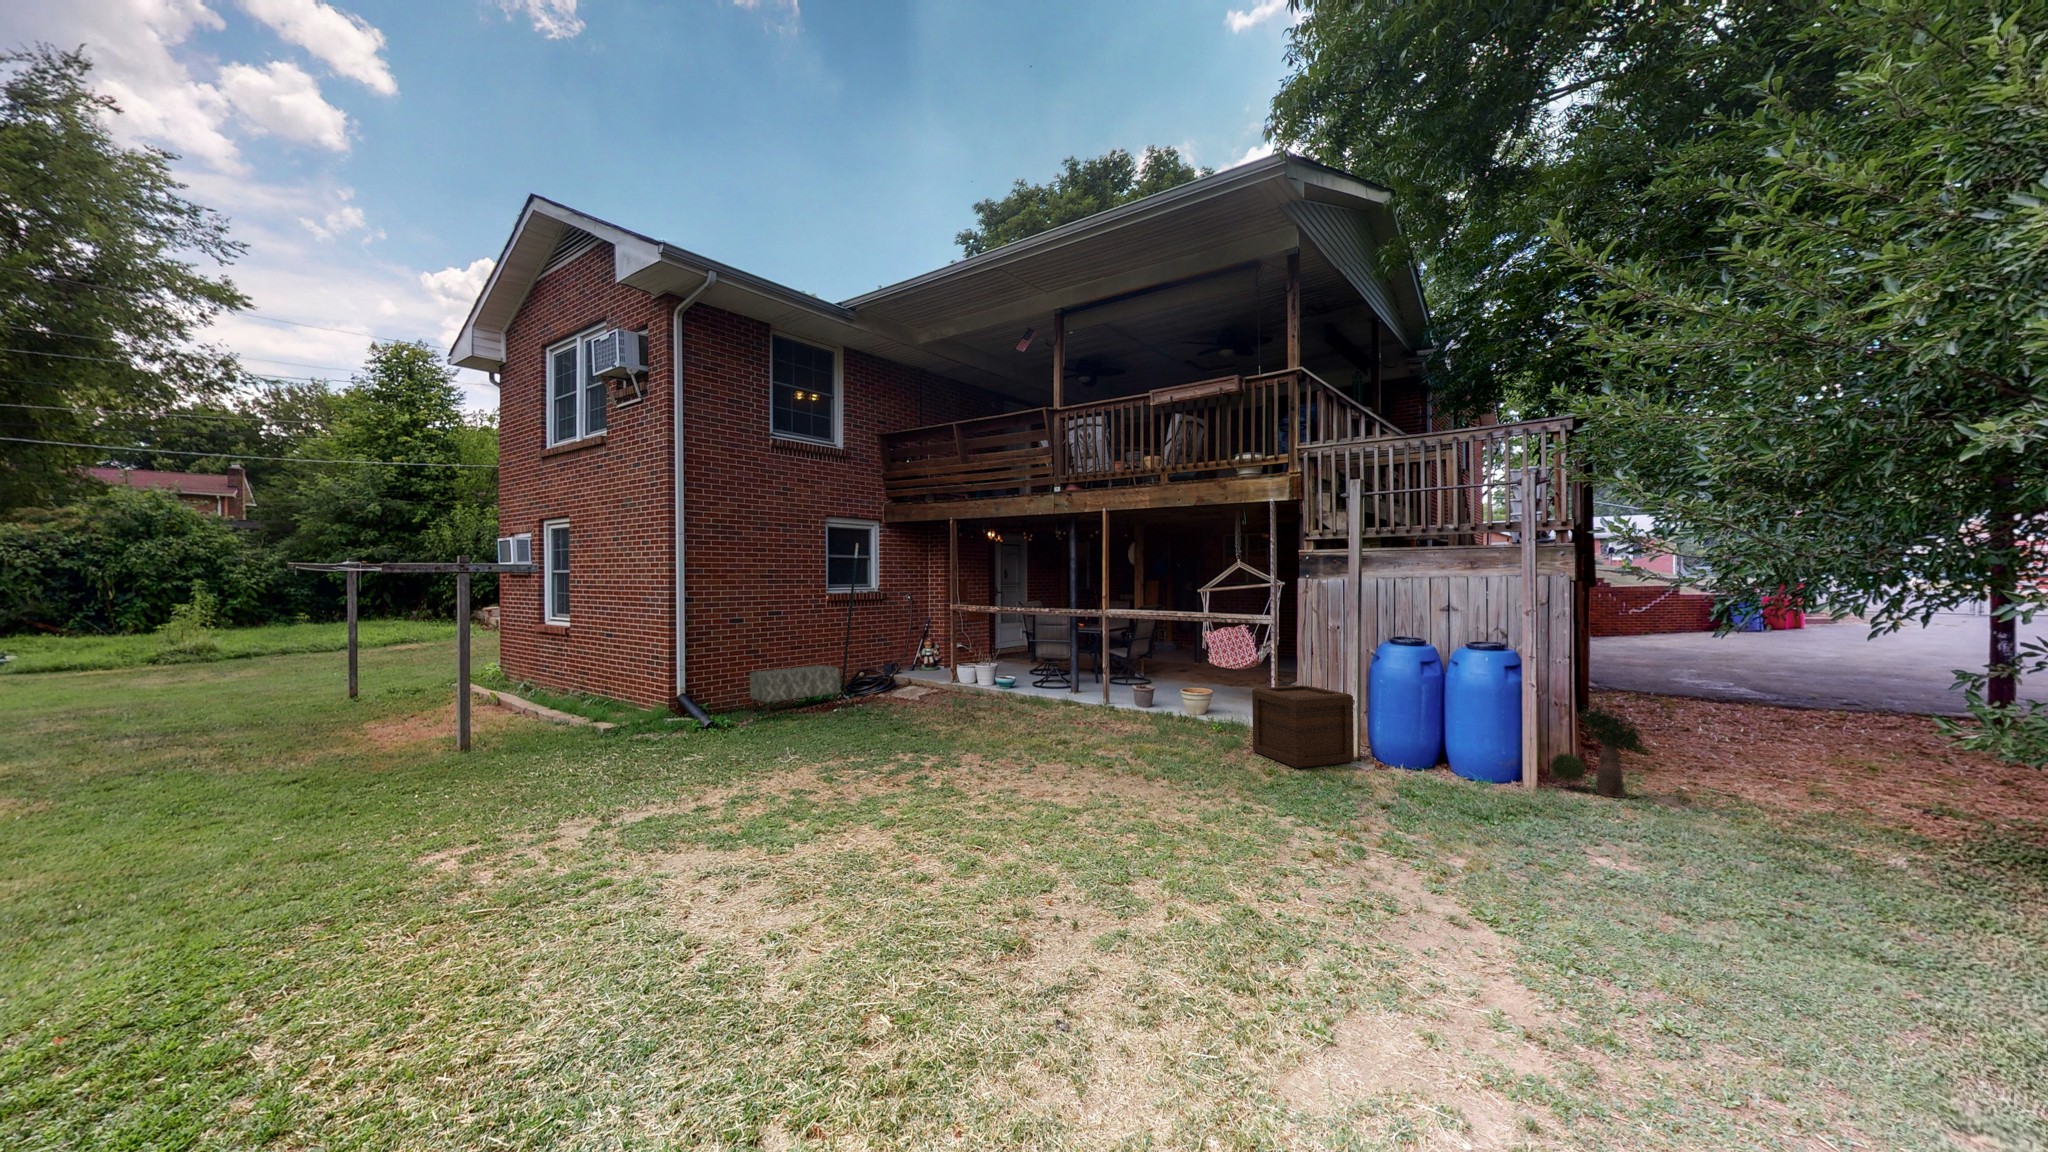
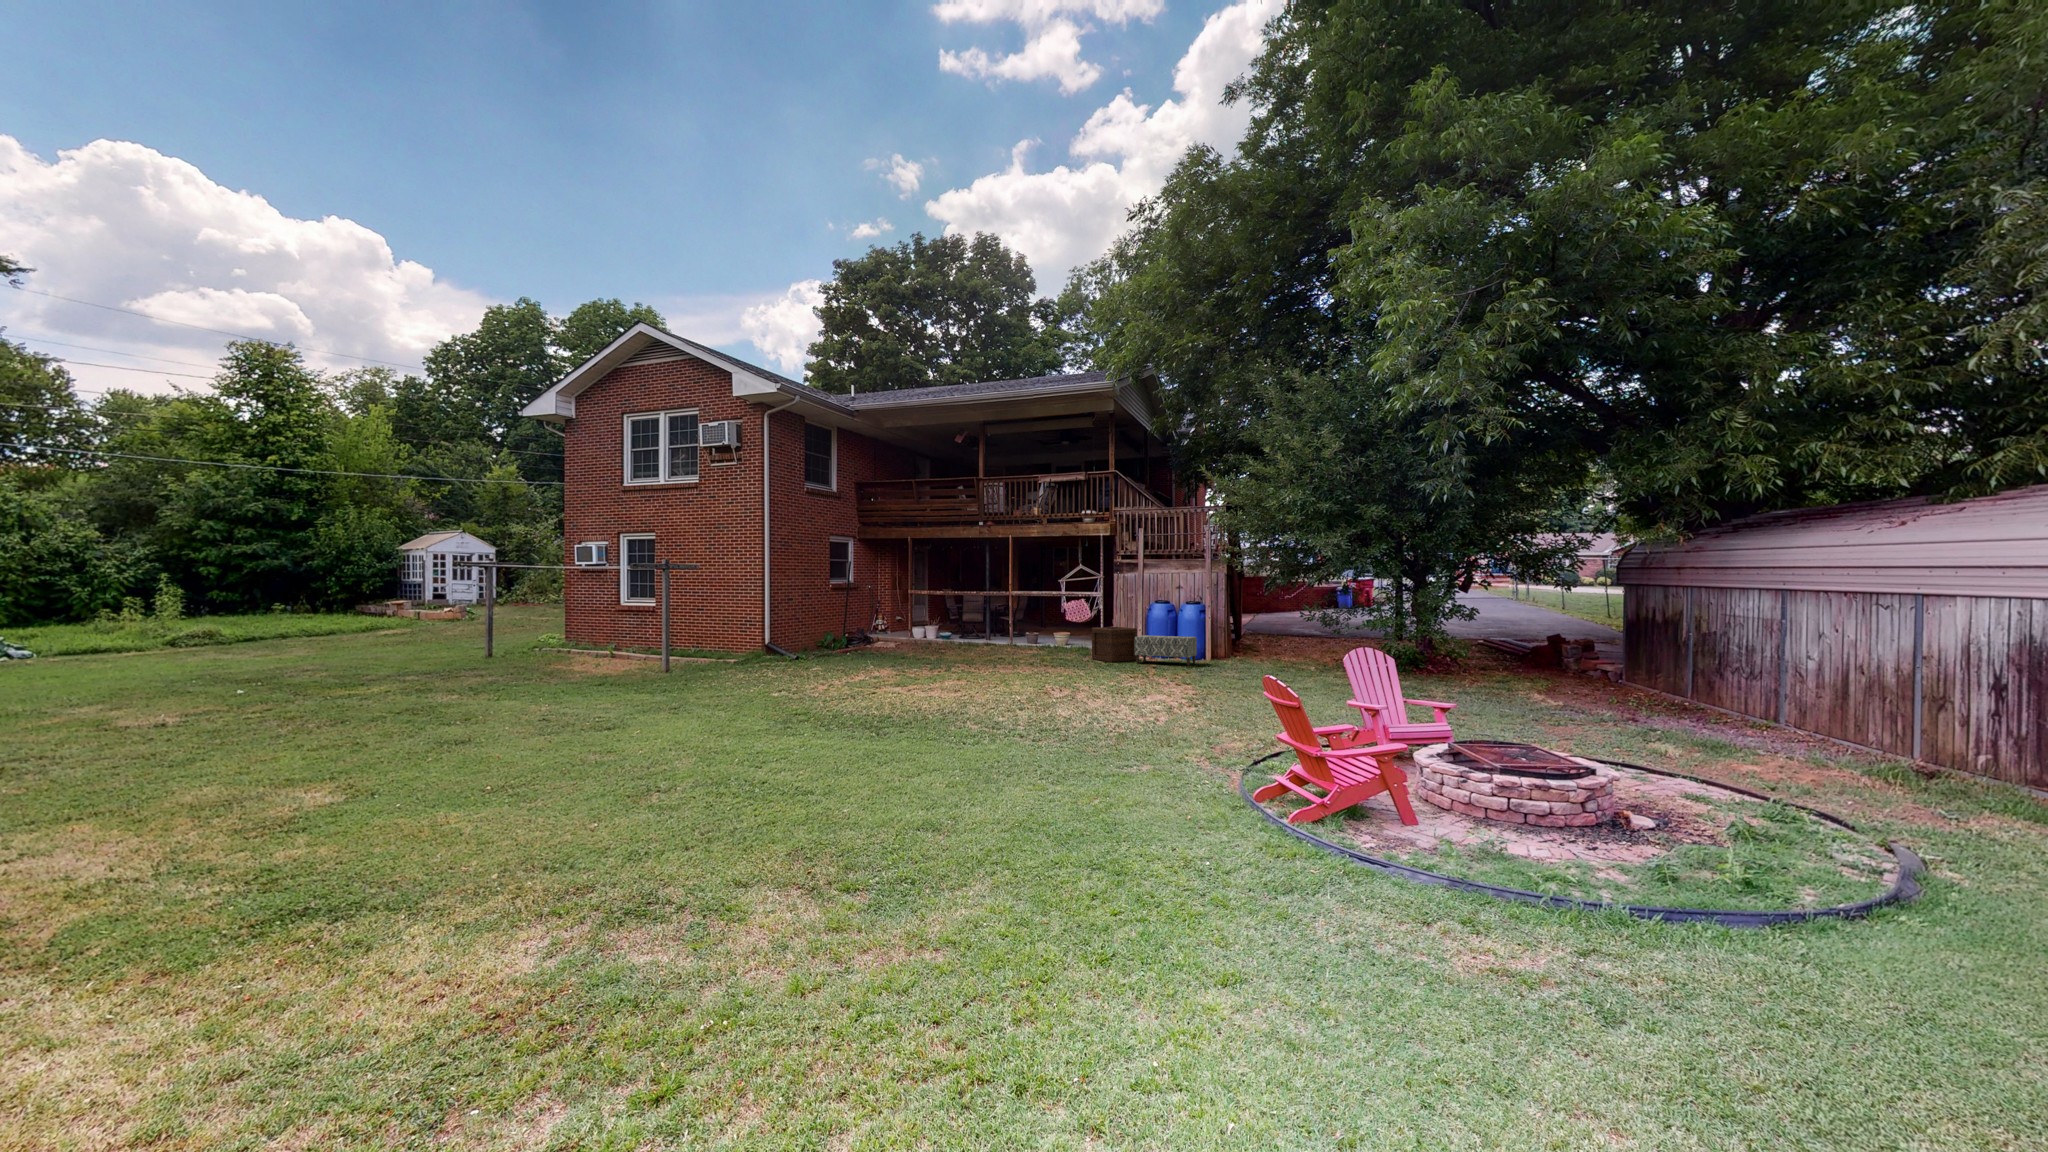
bench: present [750,665,840,714] -> present [1134,635,1197,666]
potted plant: present [1548,706,1642,797] -> none [1213,627,1246,664]

